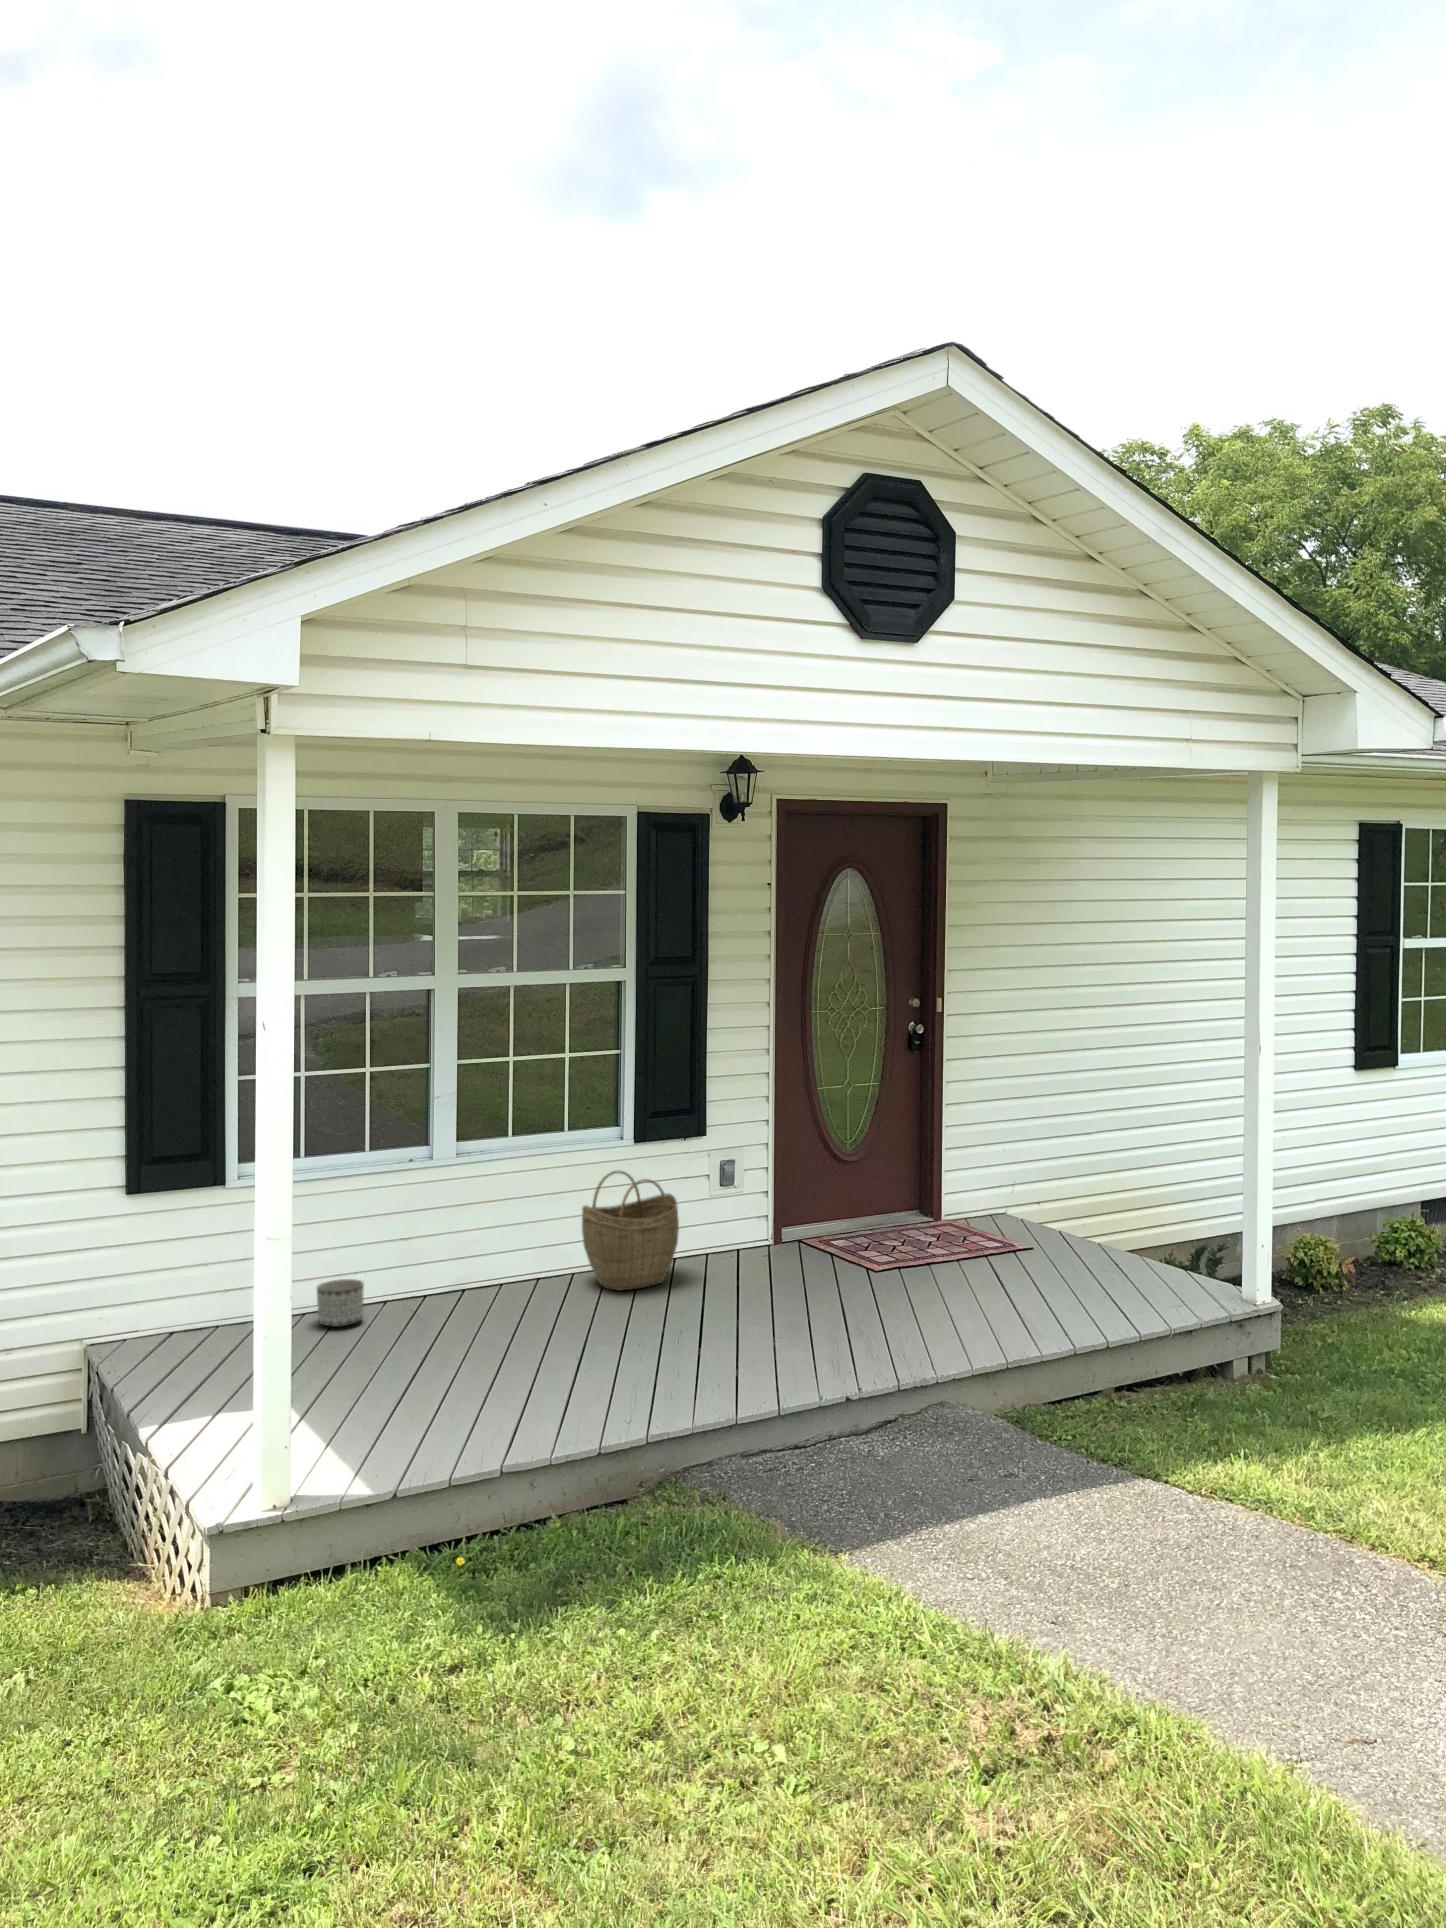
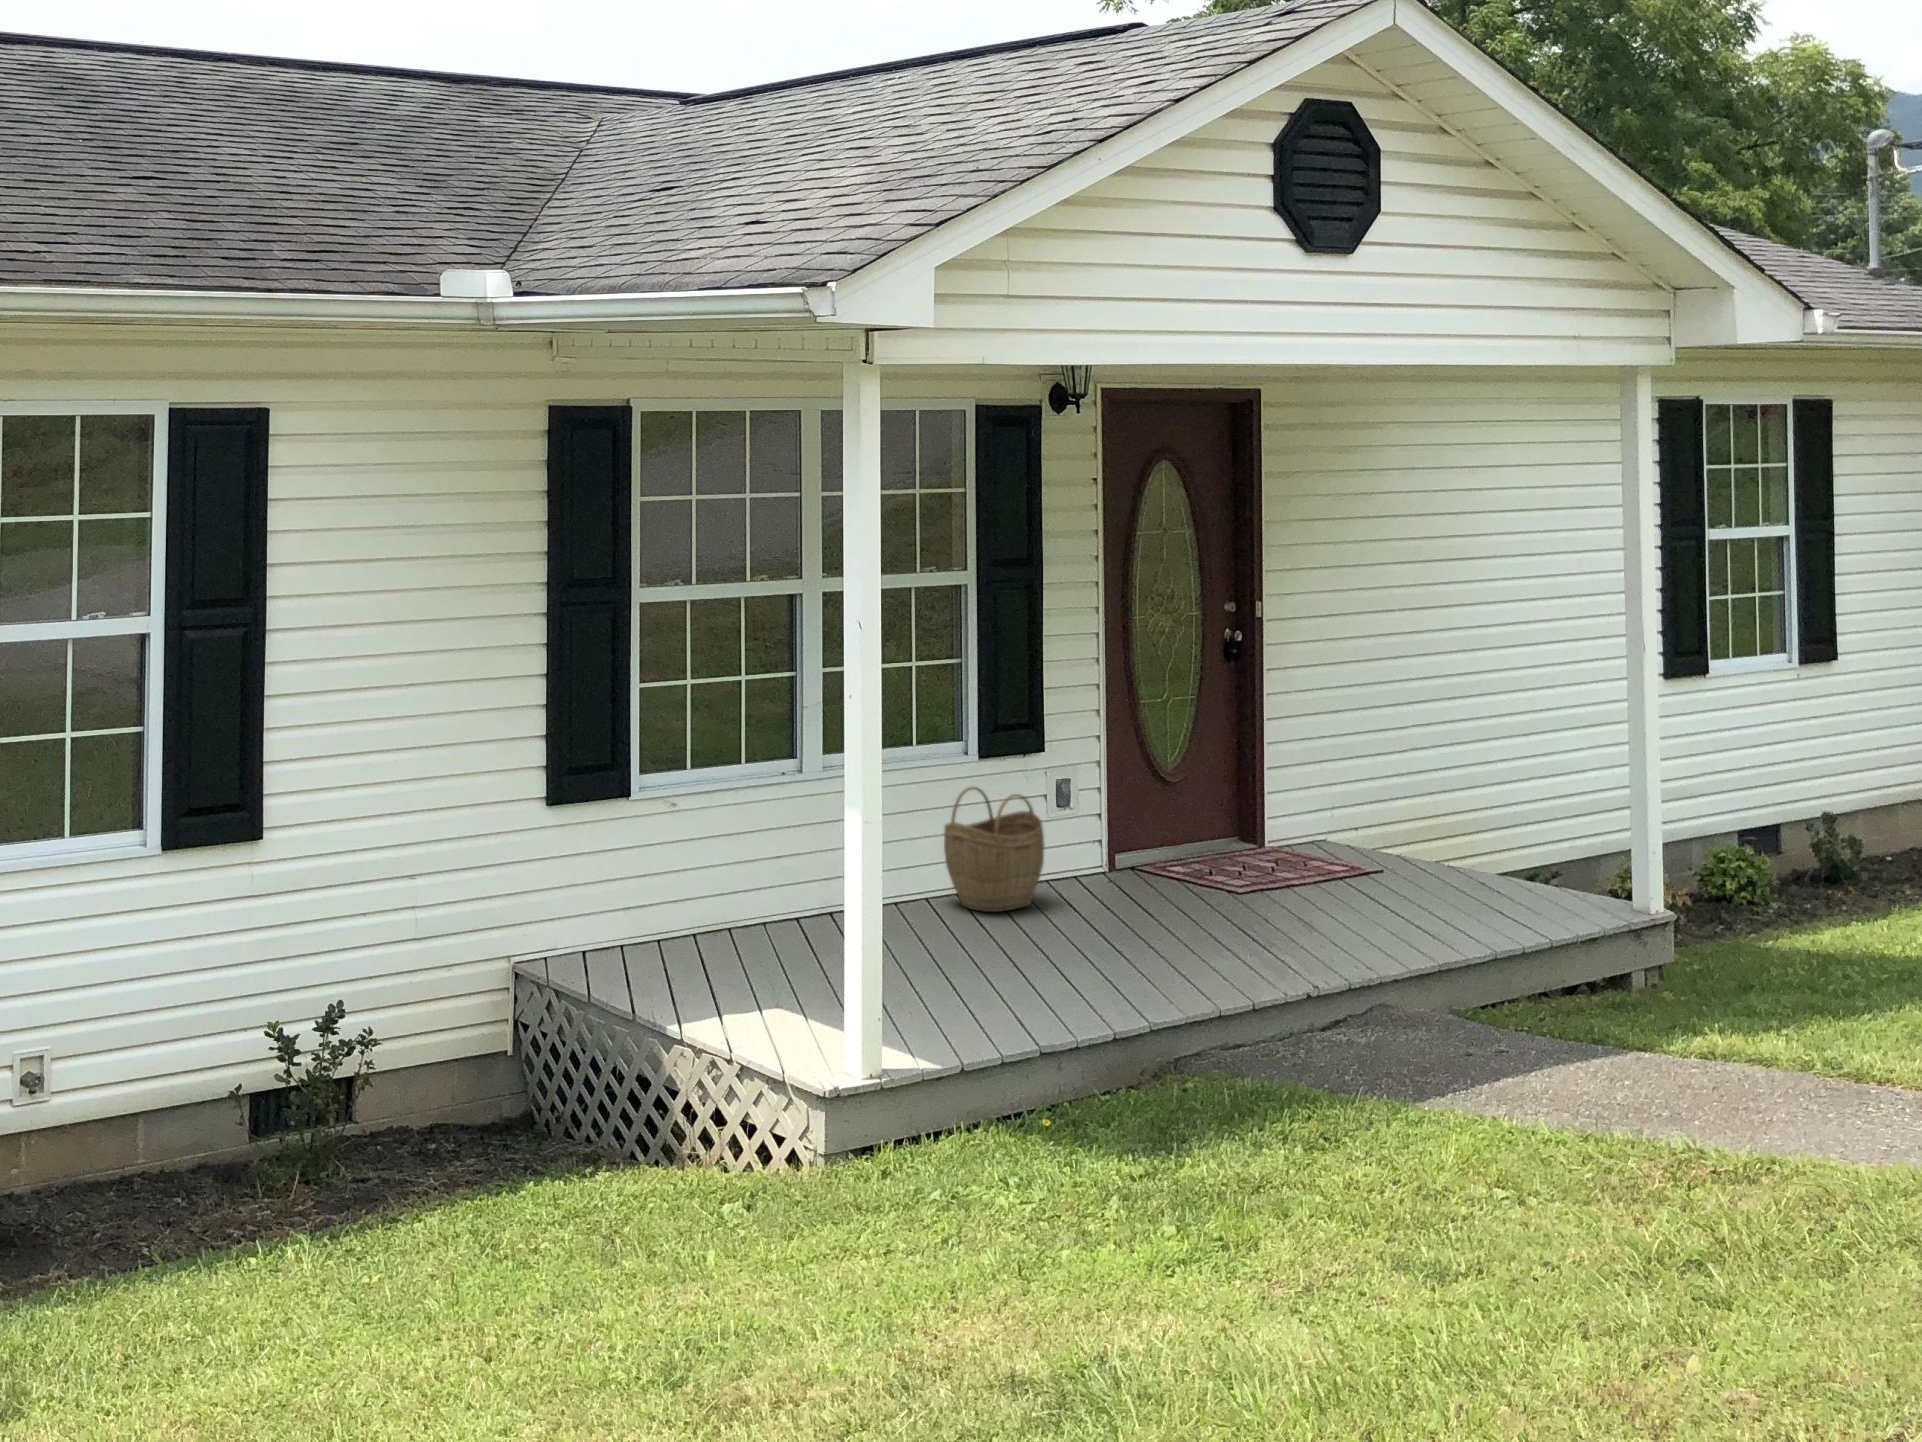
planter: present [317,1279,364,1327] -> none [711,899,758,947]

